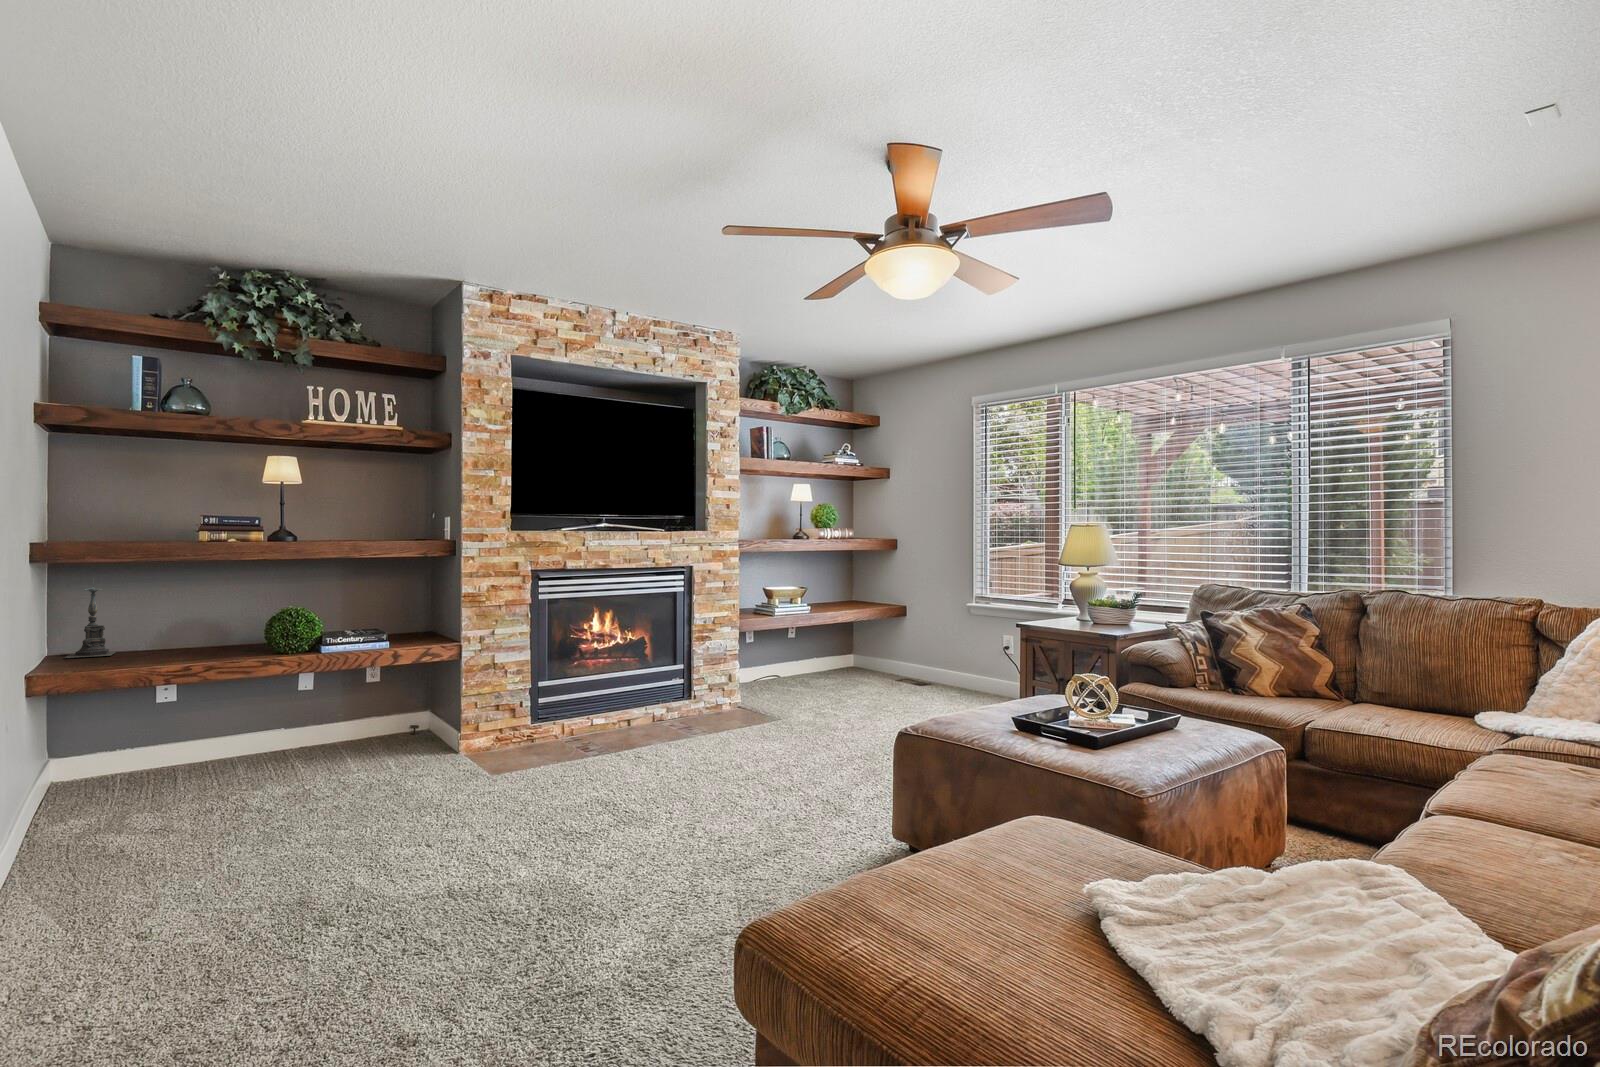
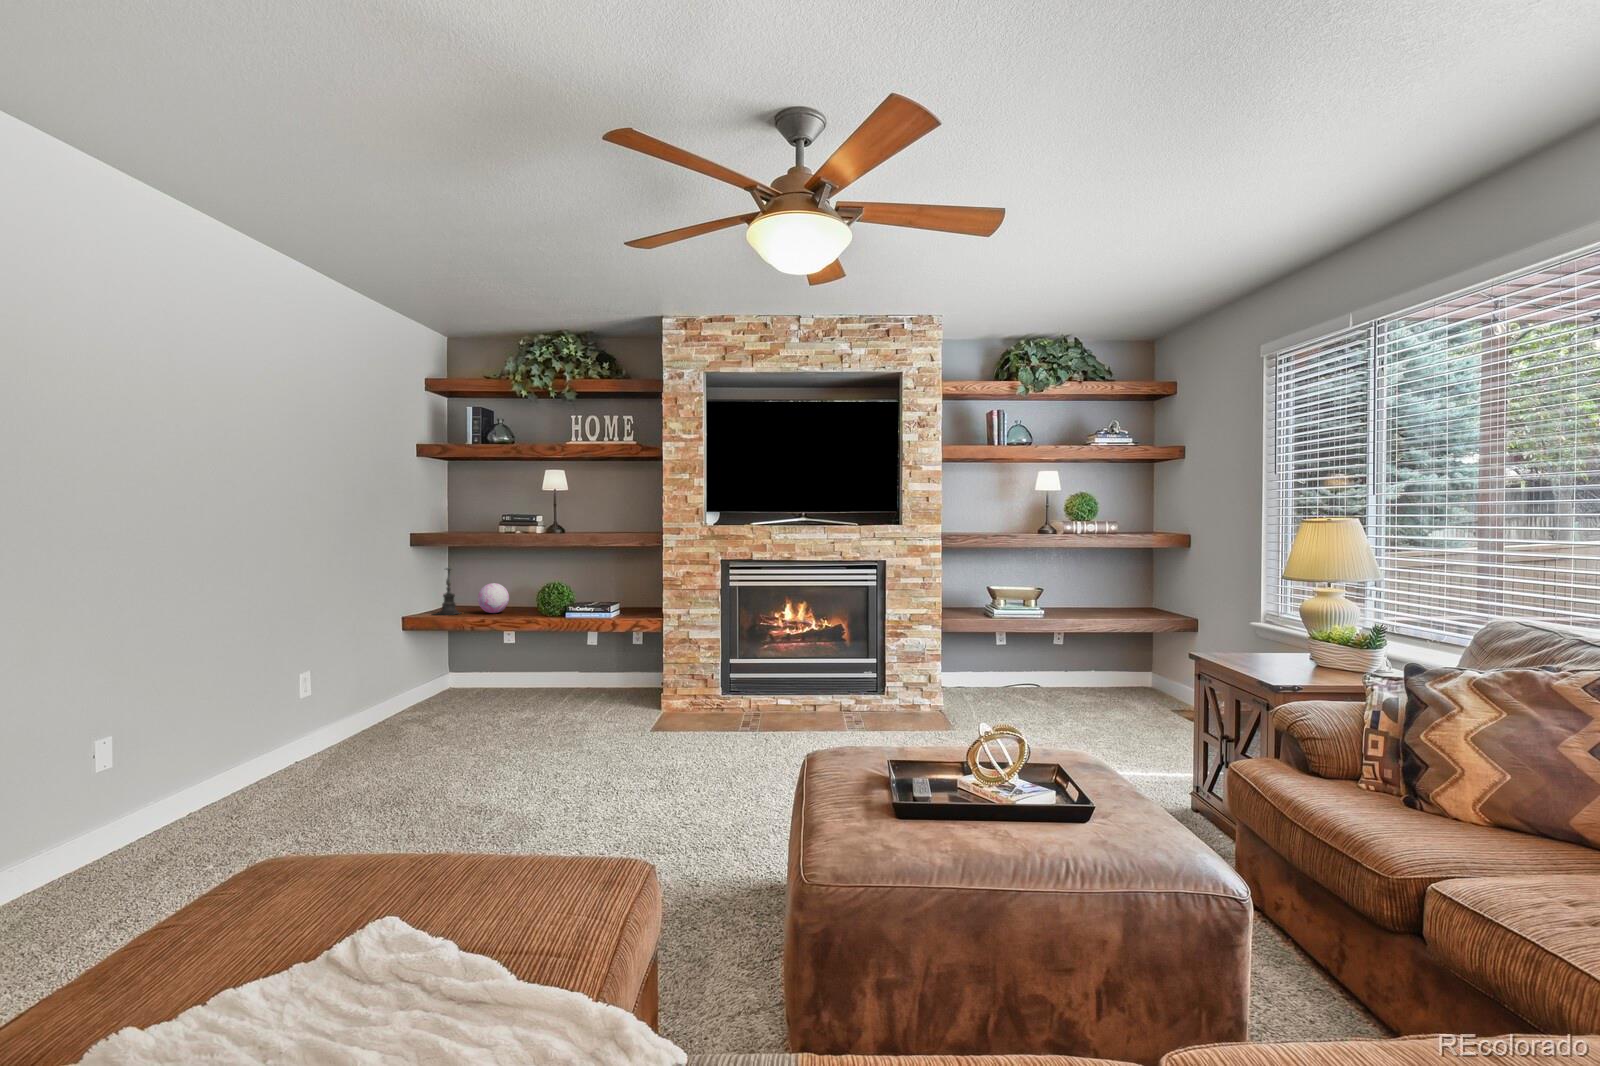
decorative orb: none [148,608,200,650] -> present [478,583,509,613]

